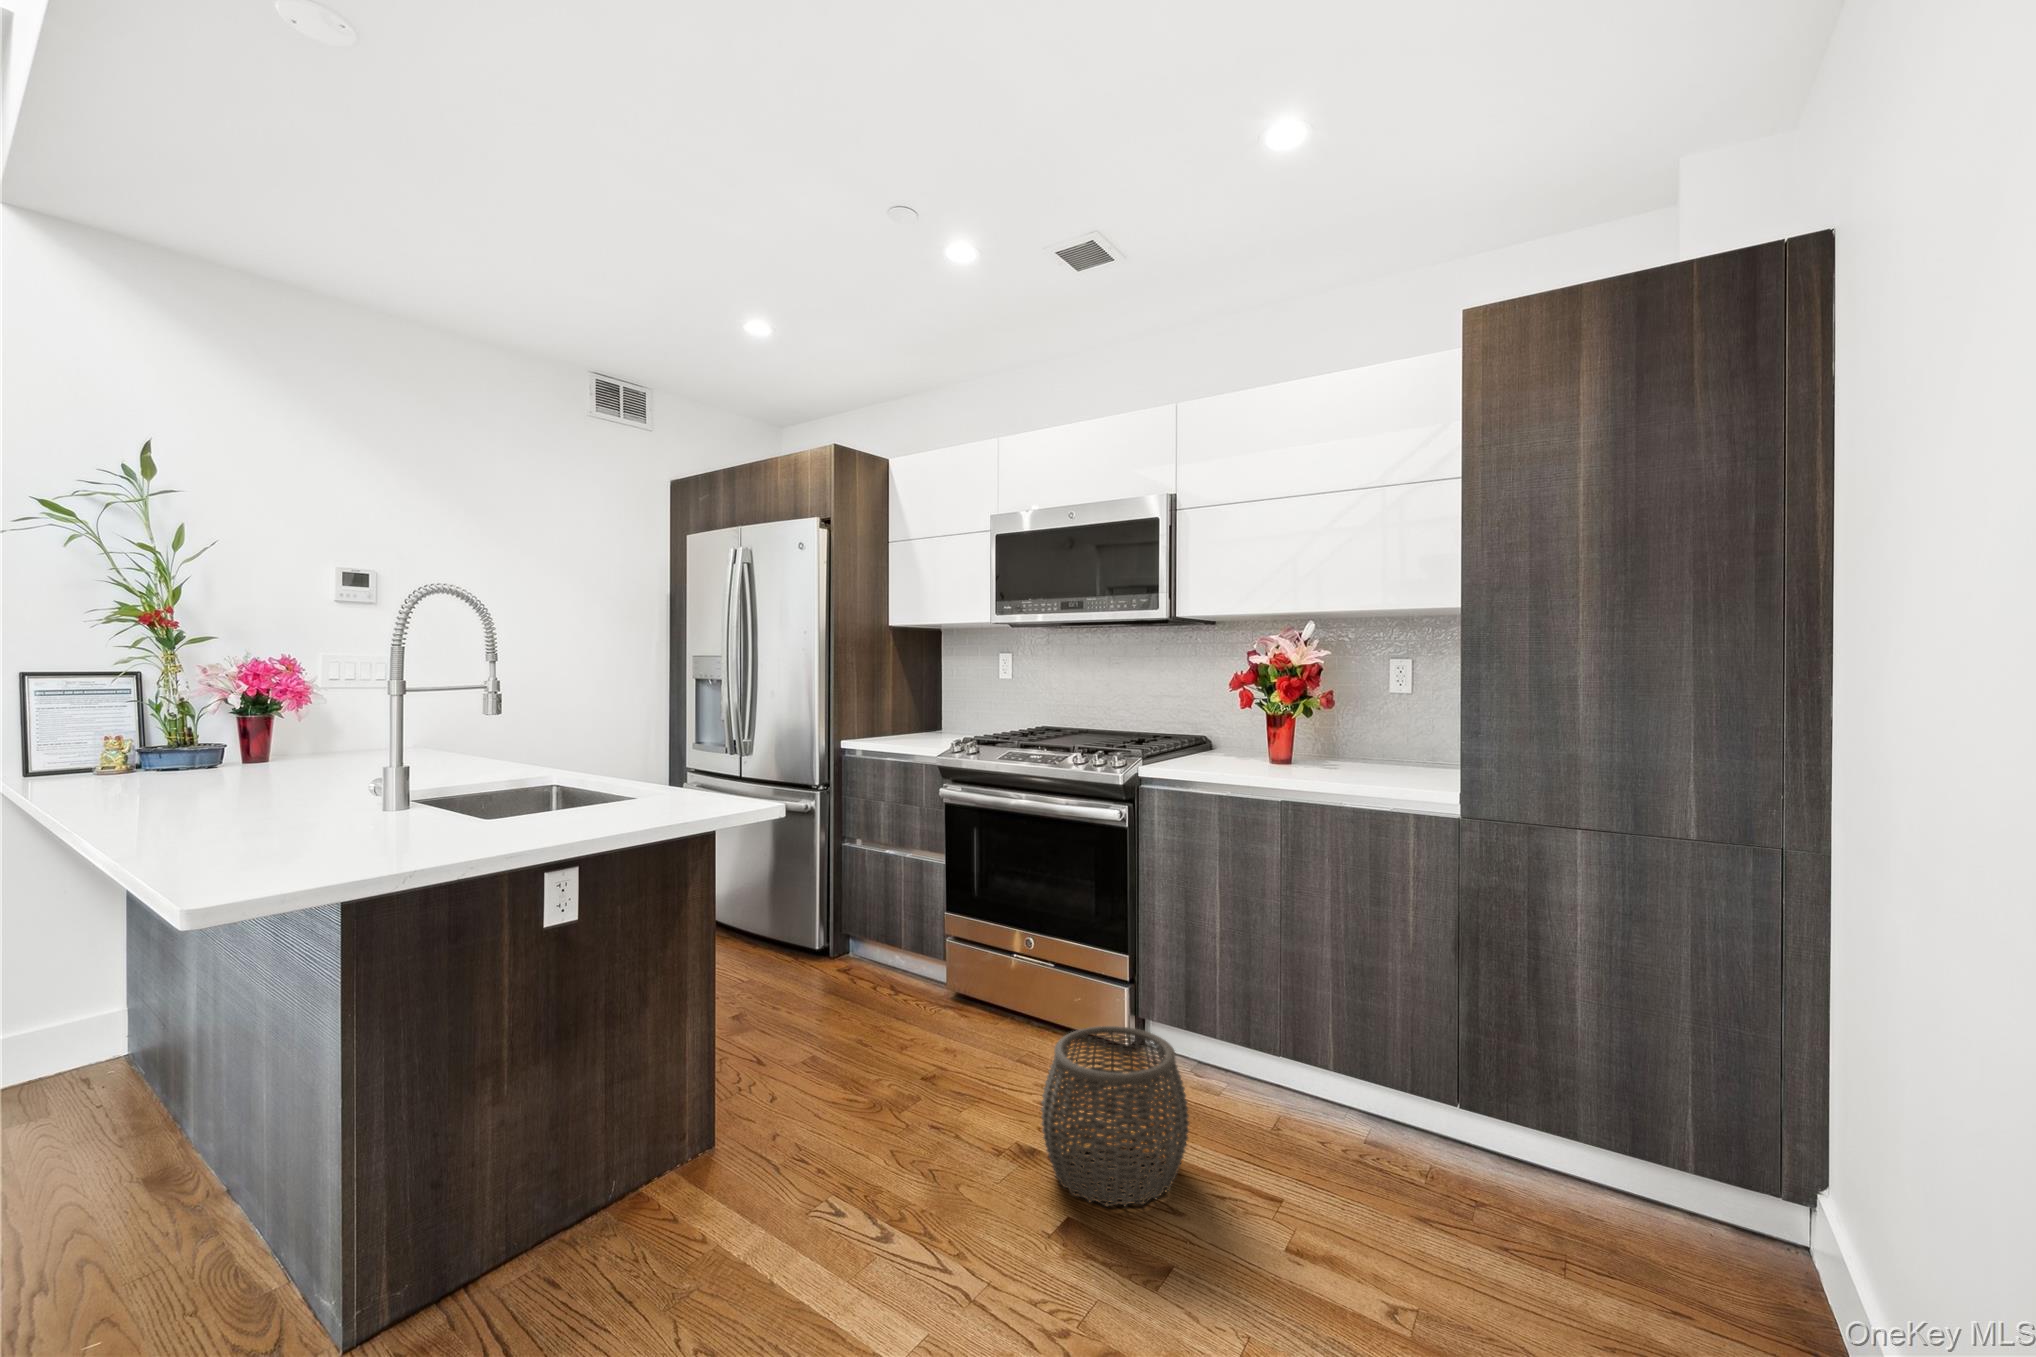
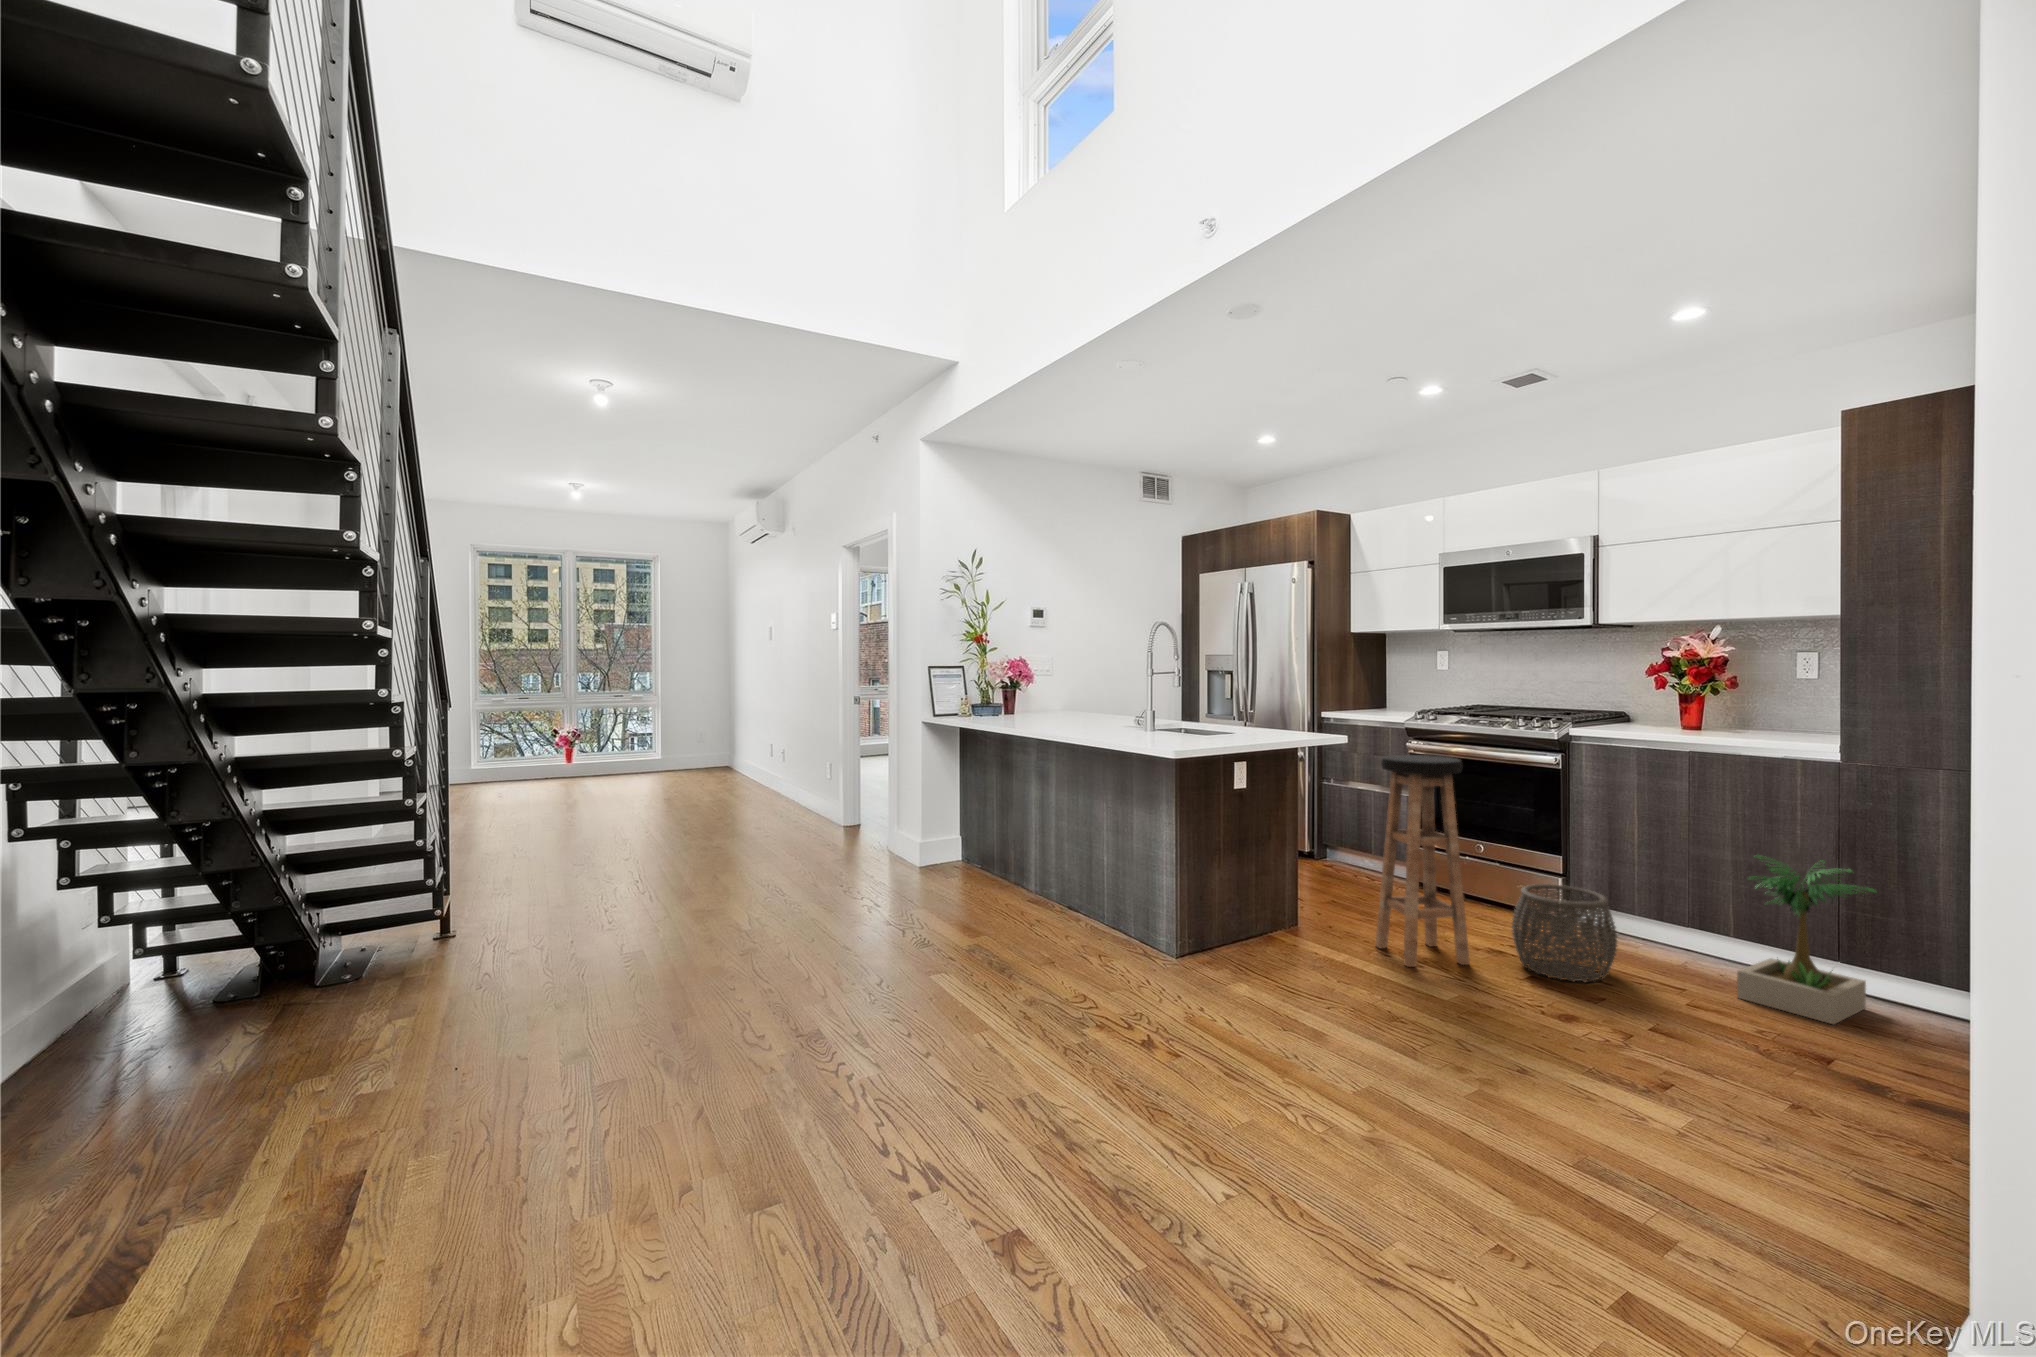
bar stool: none [834,826,975,1221] -> present [1375,755,1470,967]
potted plant: none [1345,961,1530,1242] -> present [1737,855,1874,1024]

